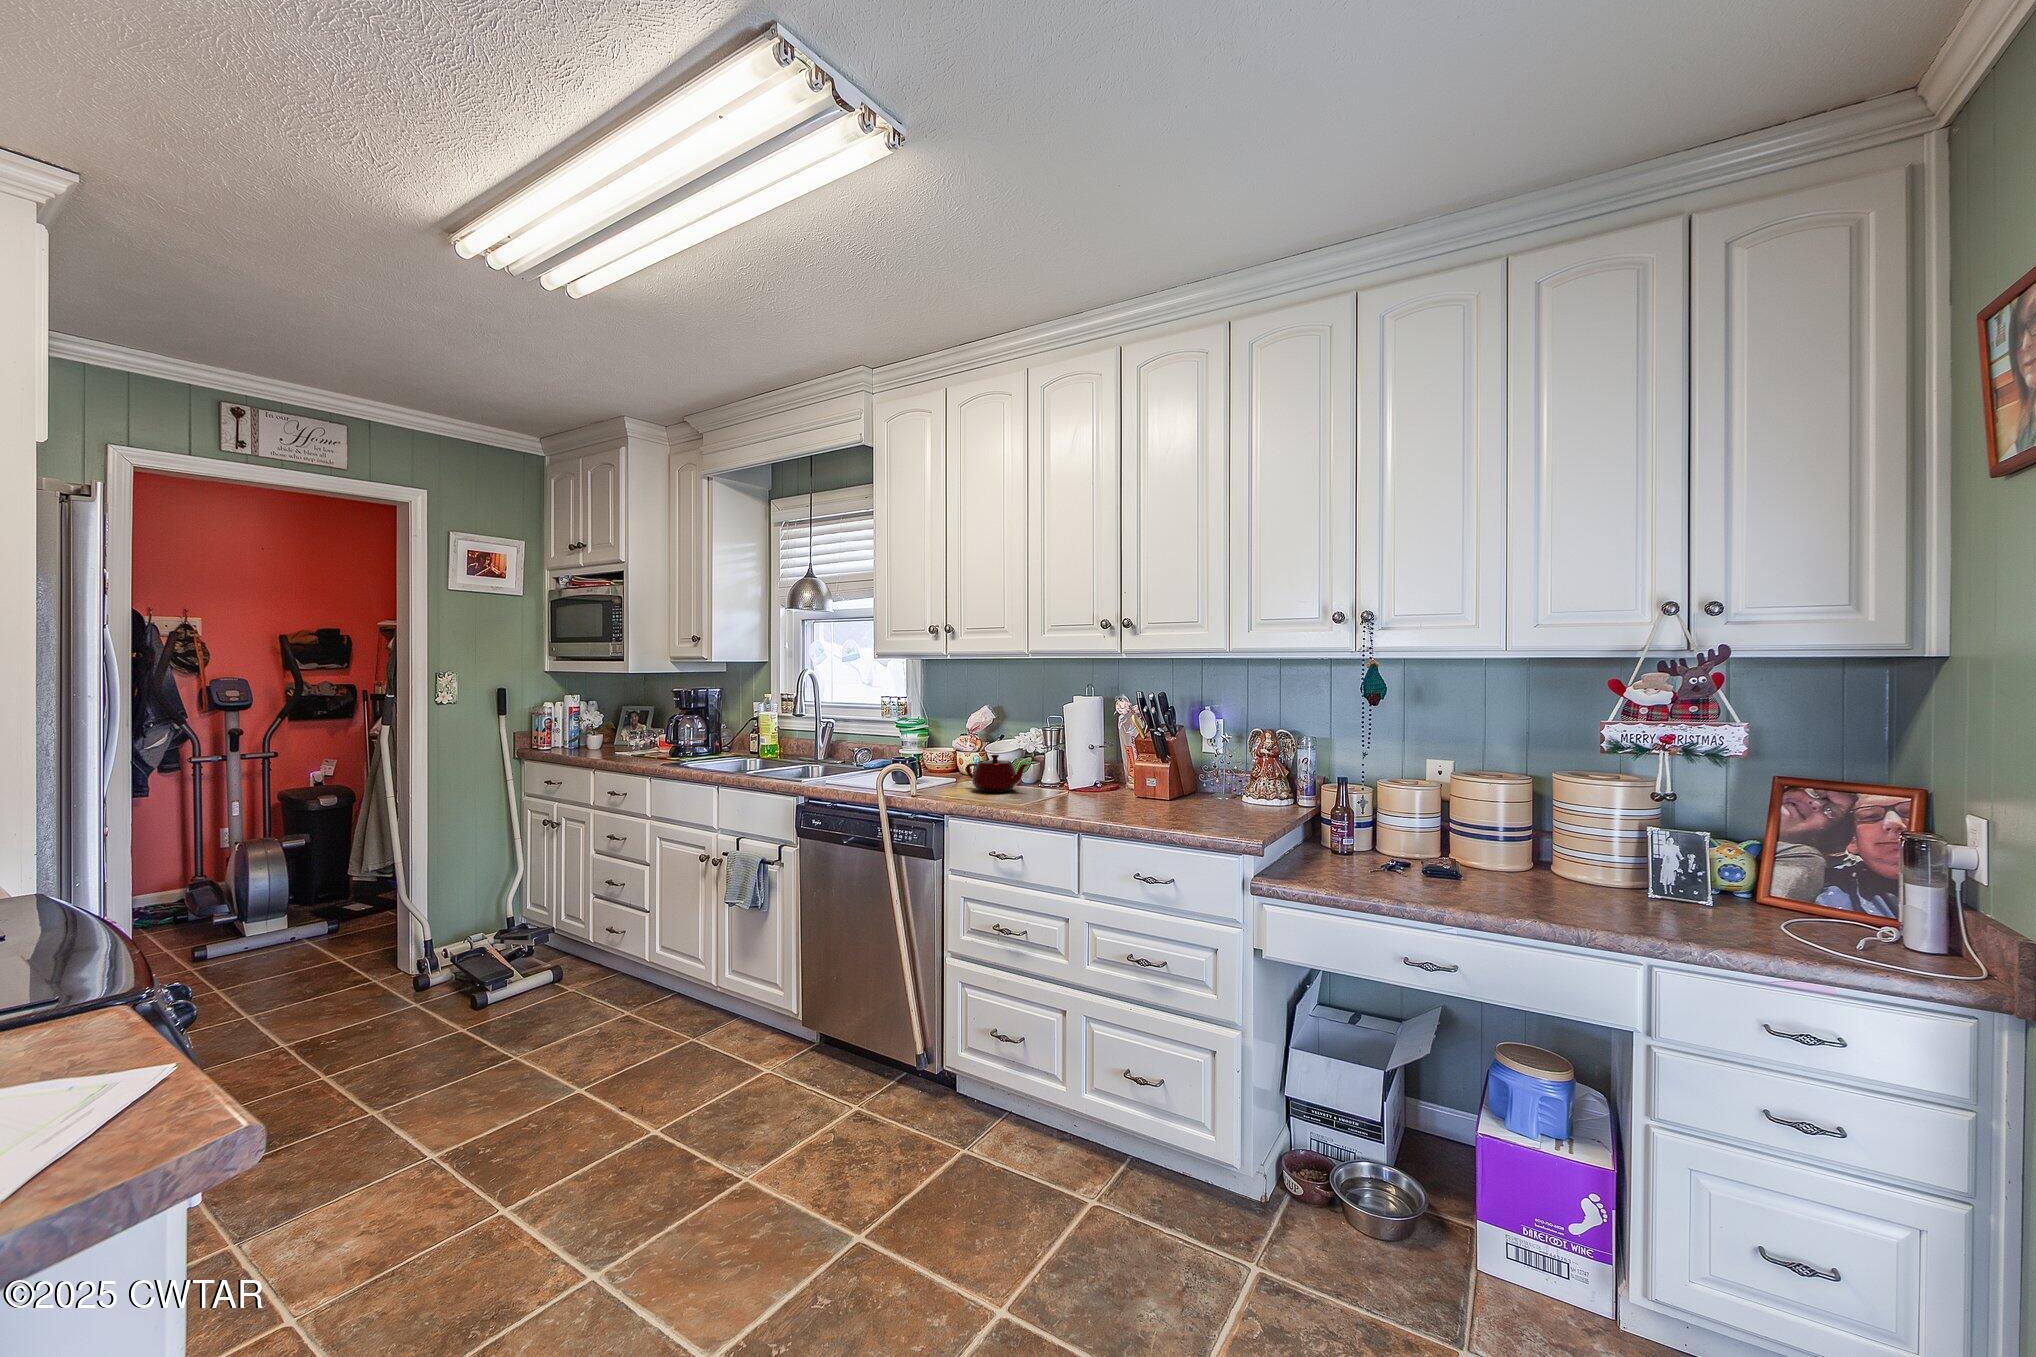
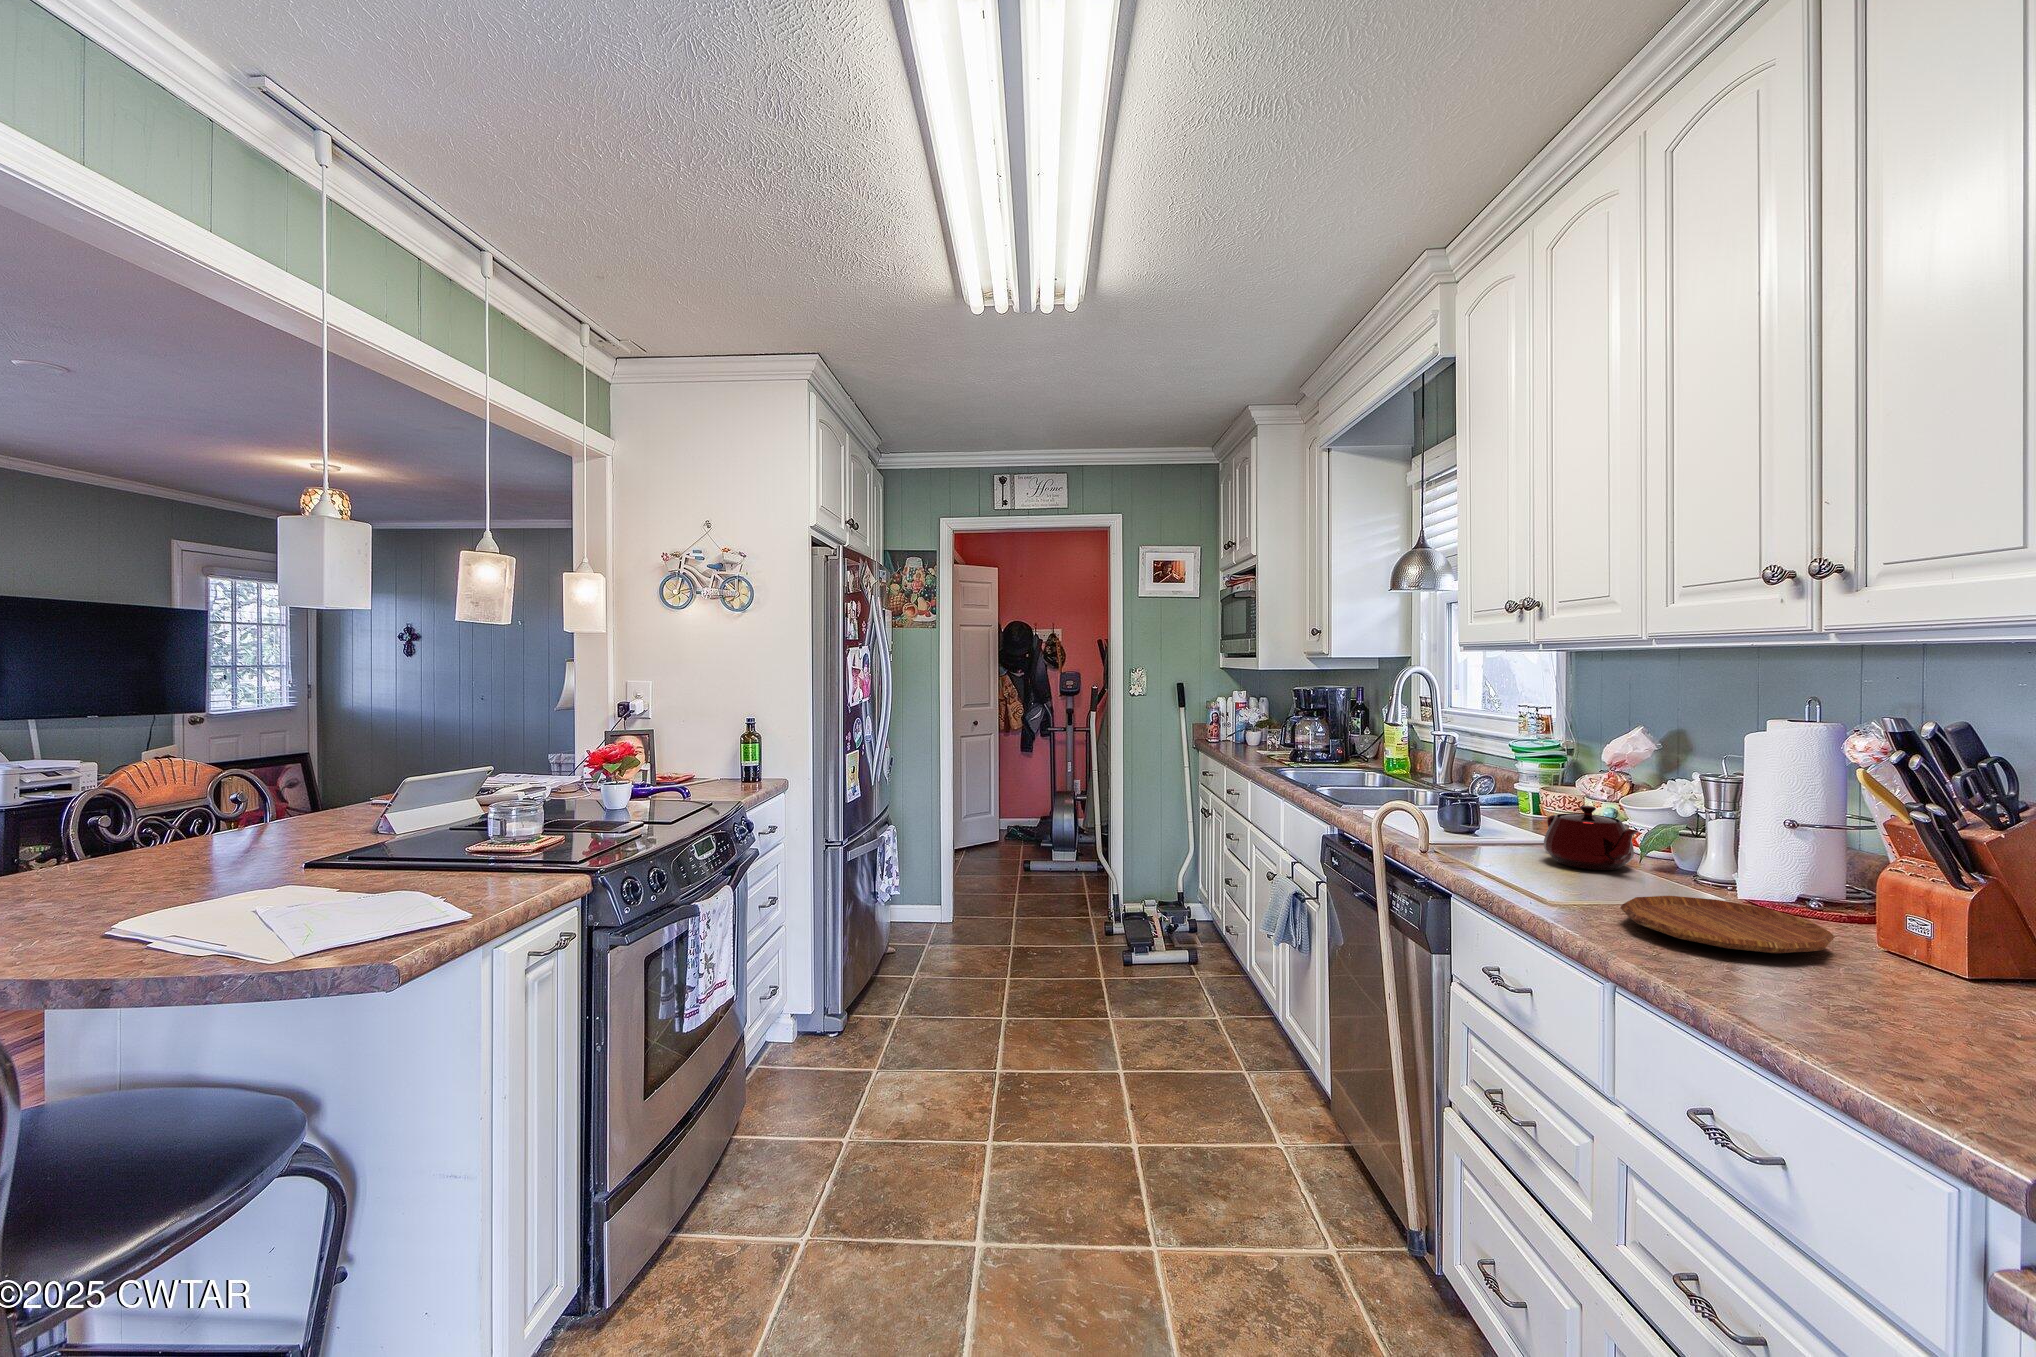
tray: none [1057,792,1142,810] -> present [1620,896,1835,953]

